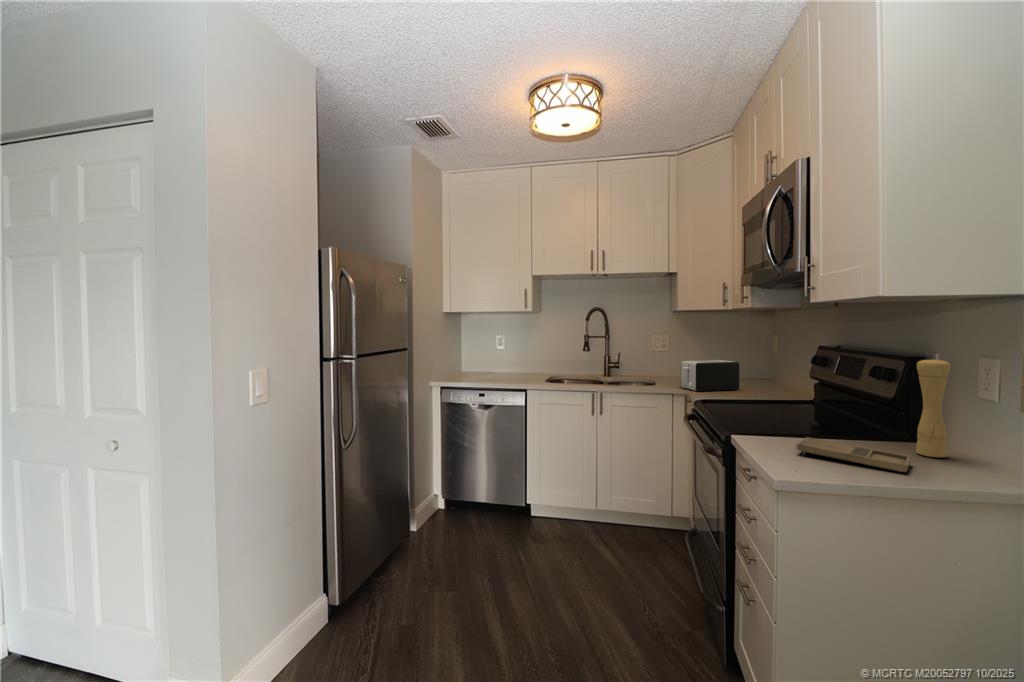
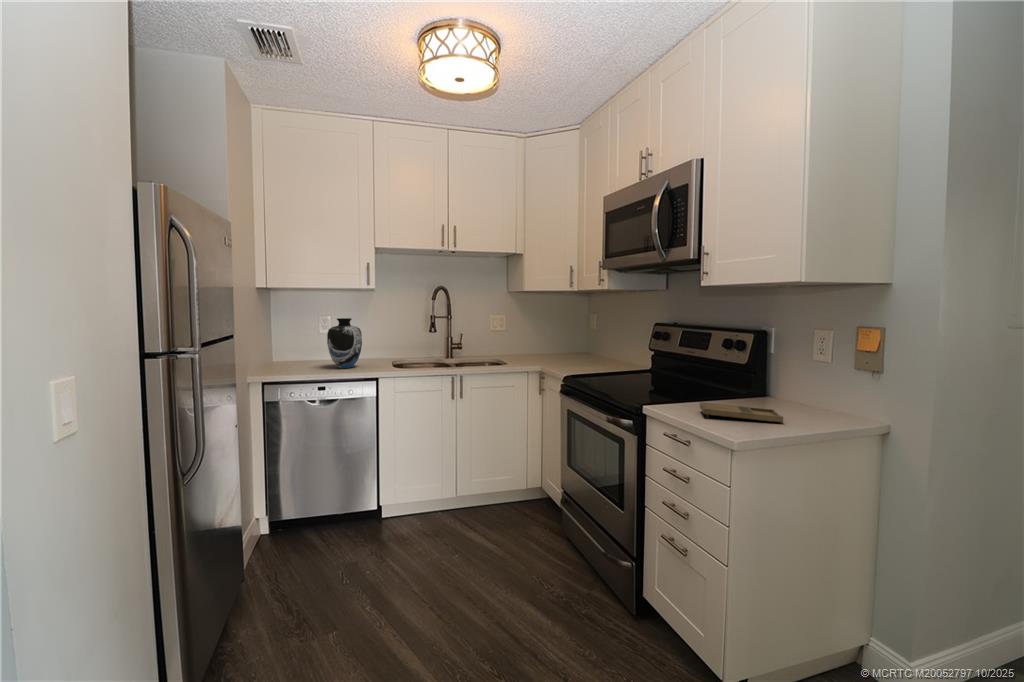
vase: none [493,338,521,380] -> present [327,318,362,368]
pepper mill: present [916,358,951,458] -> none [763,334,786,408]
toaster: present [681,360,739,391] -> none [533,338,582,368]

